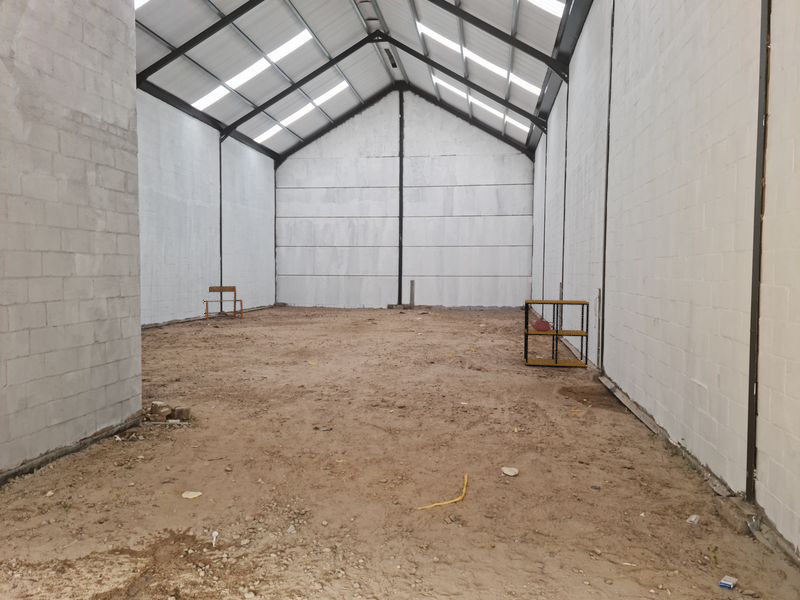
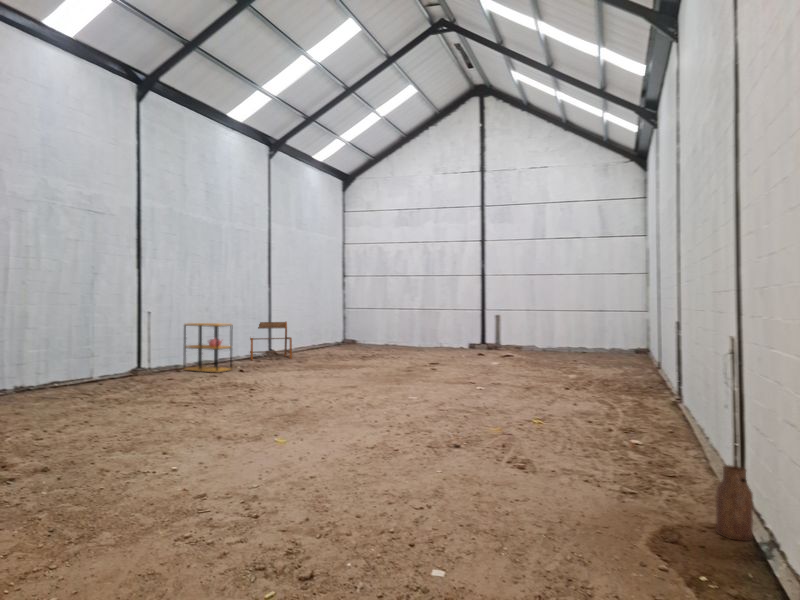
shelving unit: present [524,300,589,368] -> present [183,323,233,373]
watering can: none [590,353,608,390] -> present [716,465,753,541]

